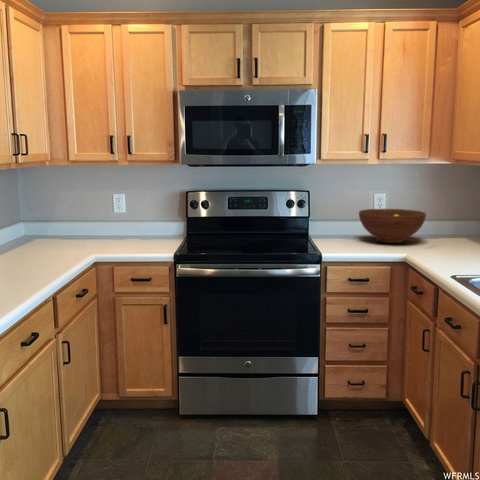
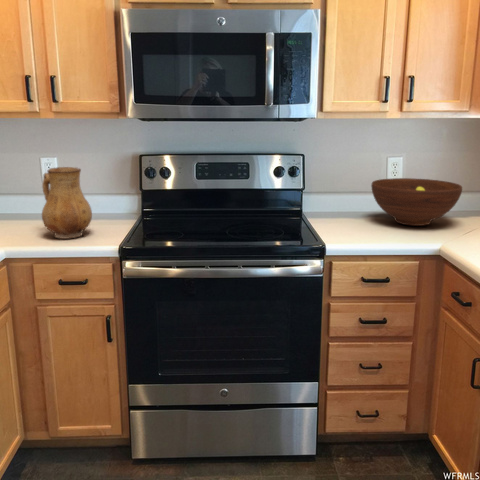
ceramic pitcher: none [119,199,154,250] -> present [42,167,92,239]

